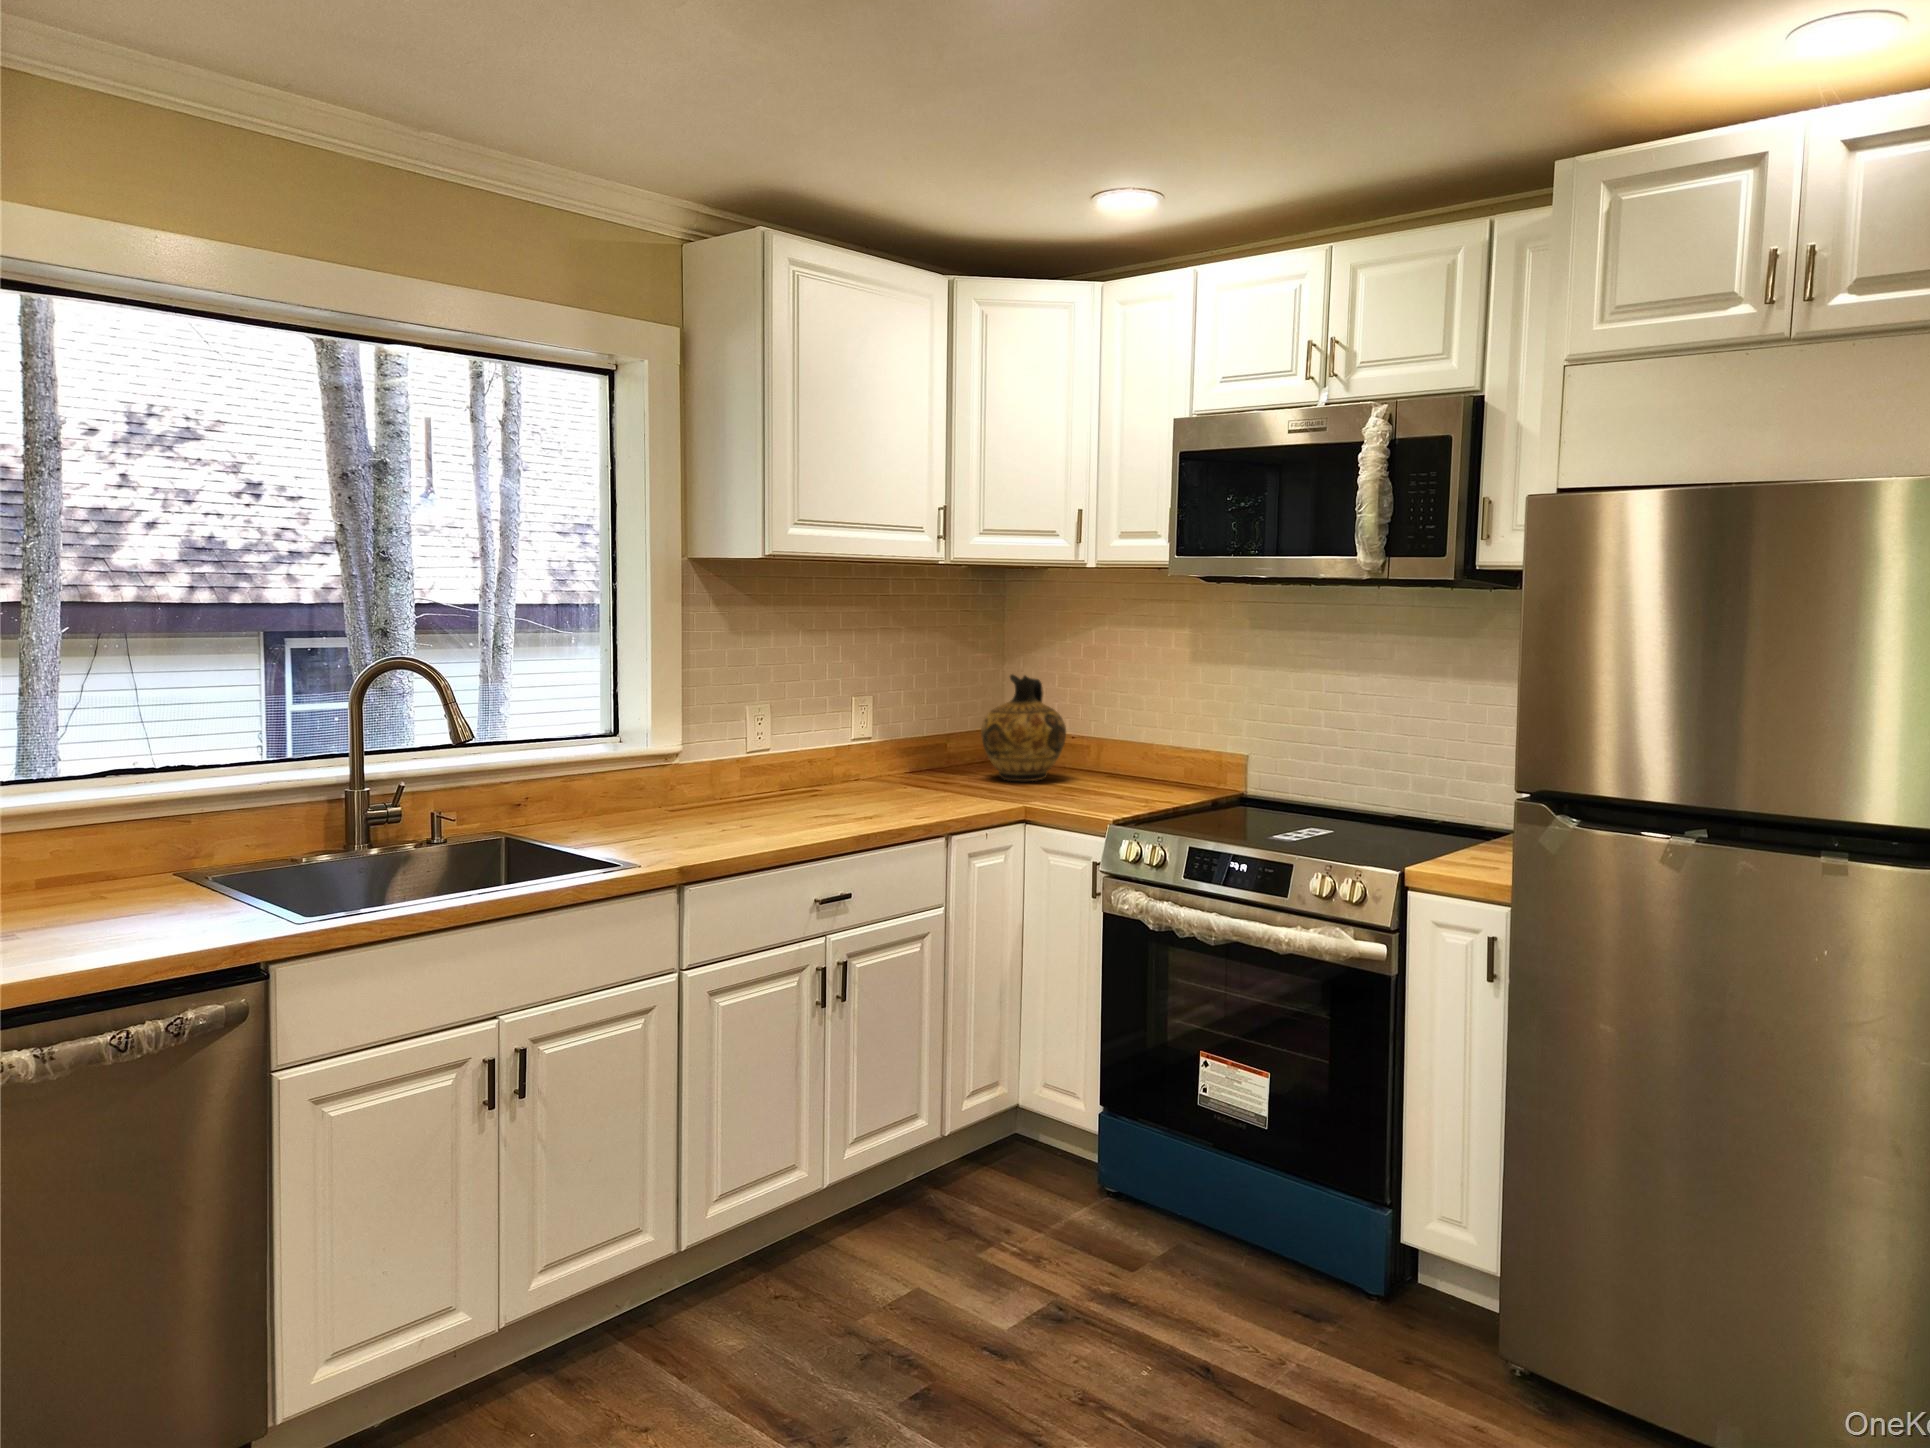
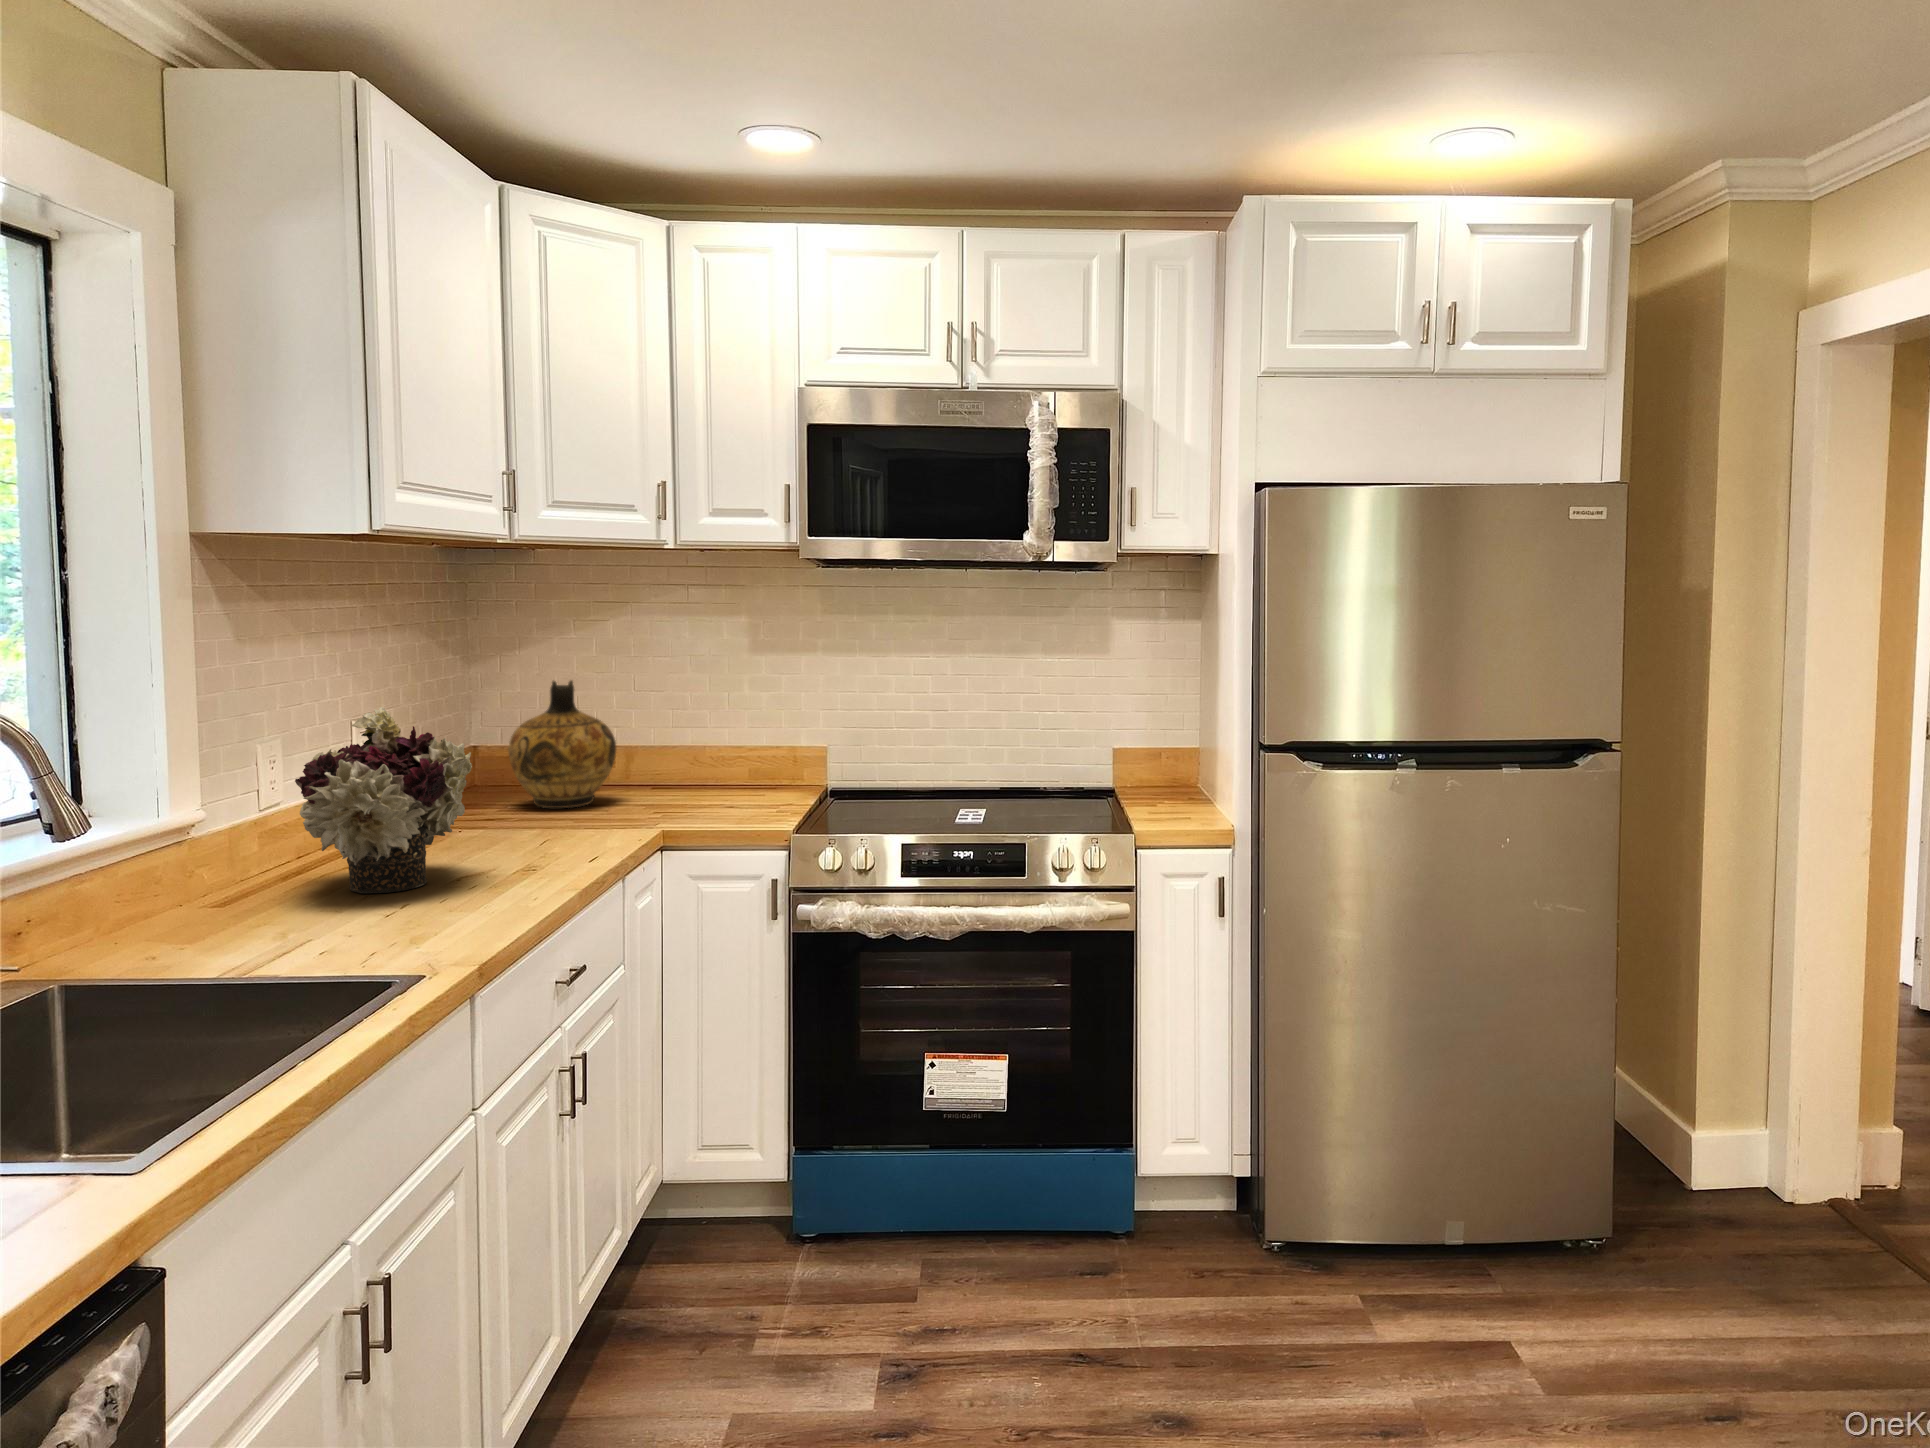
flower arrangement: none [699,684,837,819] -> present [295,707,472,893]

